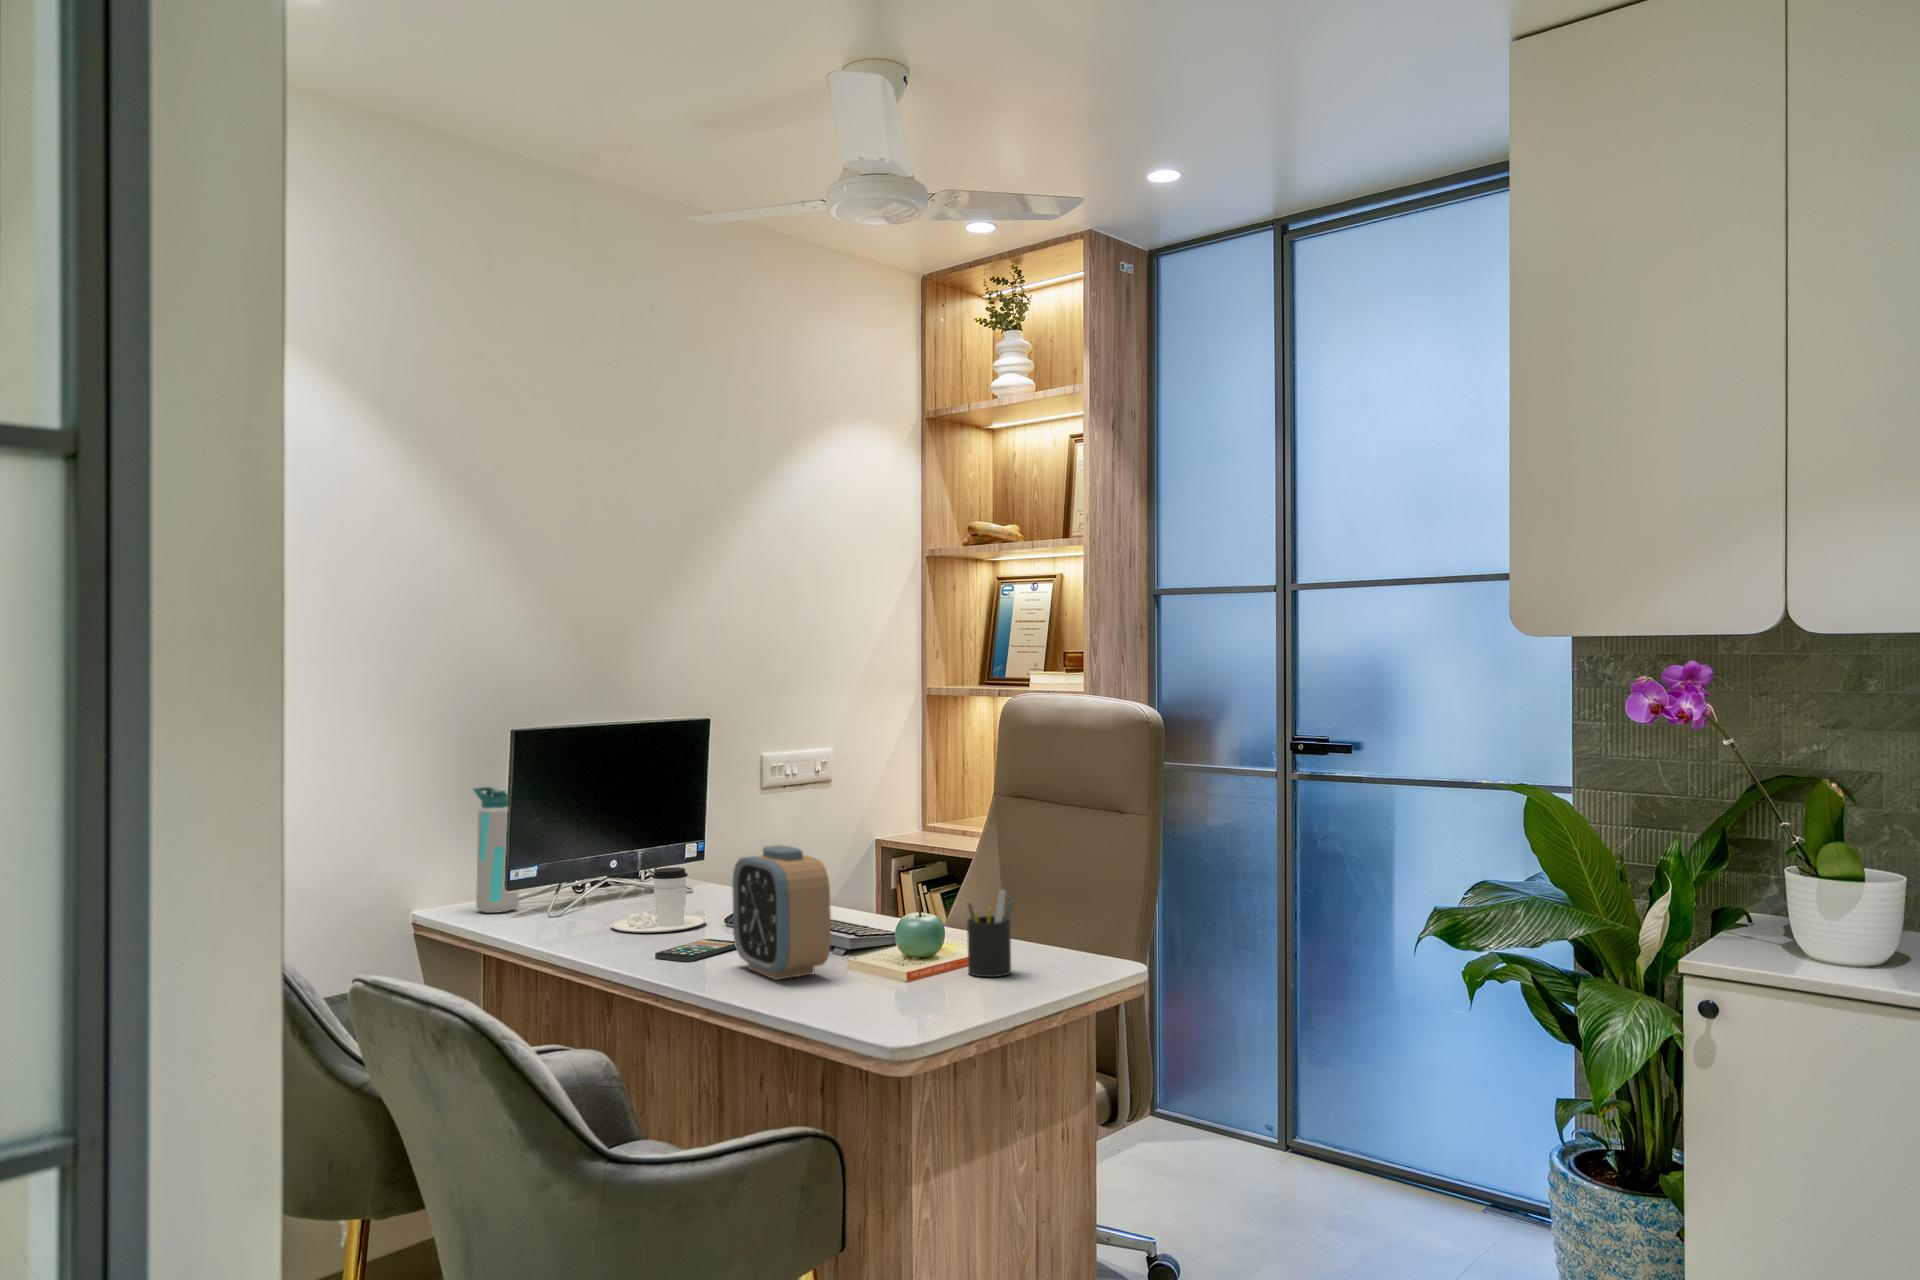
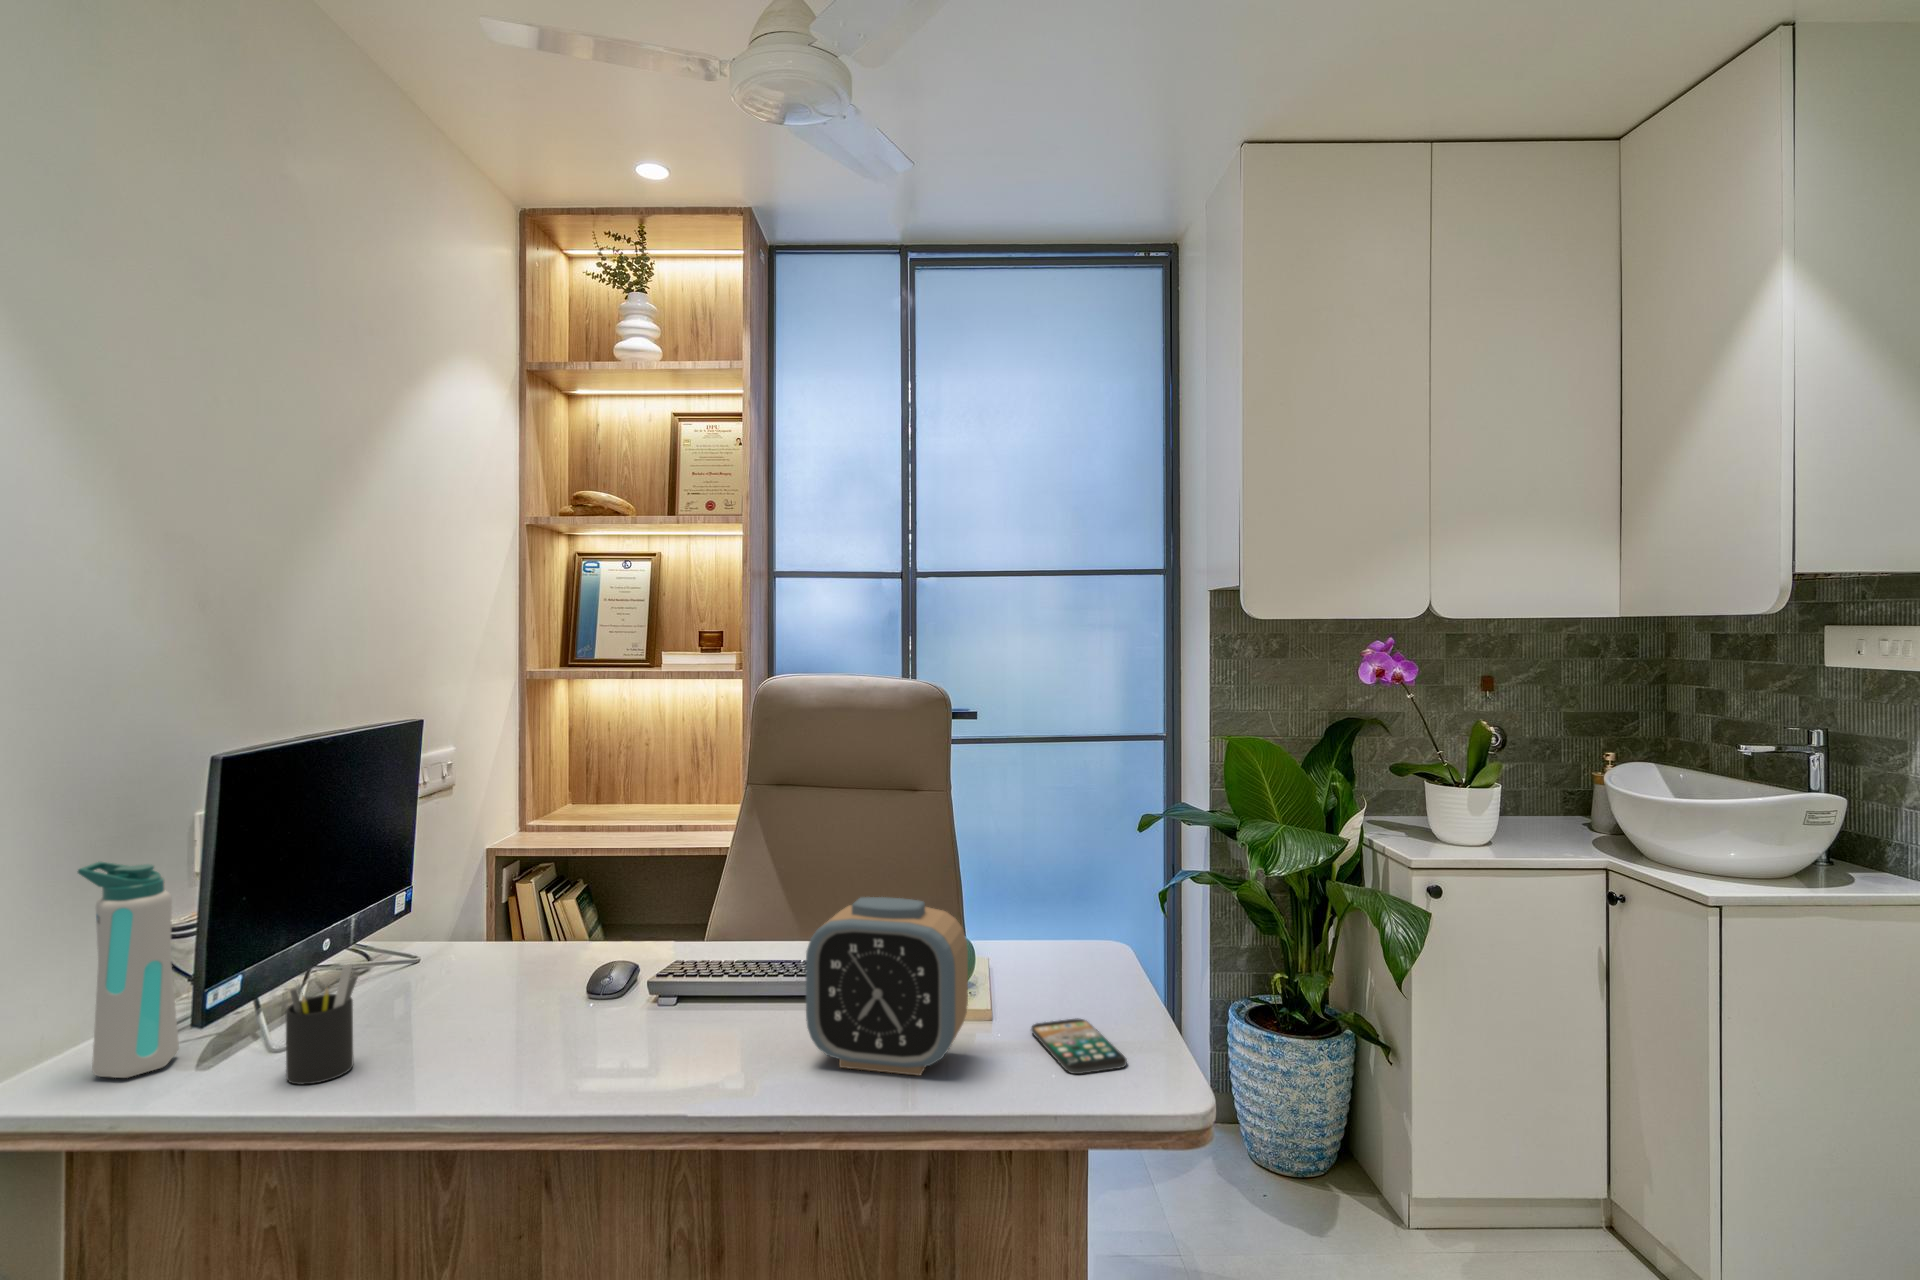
coffee cup: present [611,867,706,933] -> none [436,939,582,1052]
pen holder: present [967,890,1014,977] -> present [286,964,358,1085]
smartphone: present [655,939,736,961] -> present [1031,1018,1127,1074]

